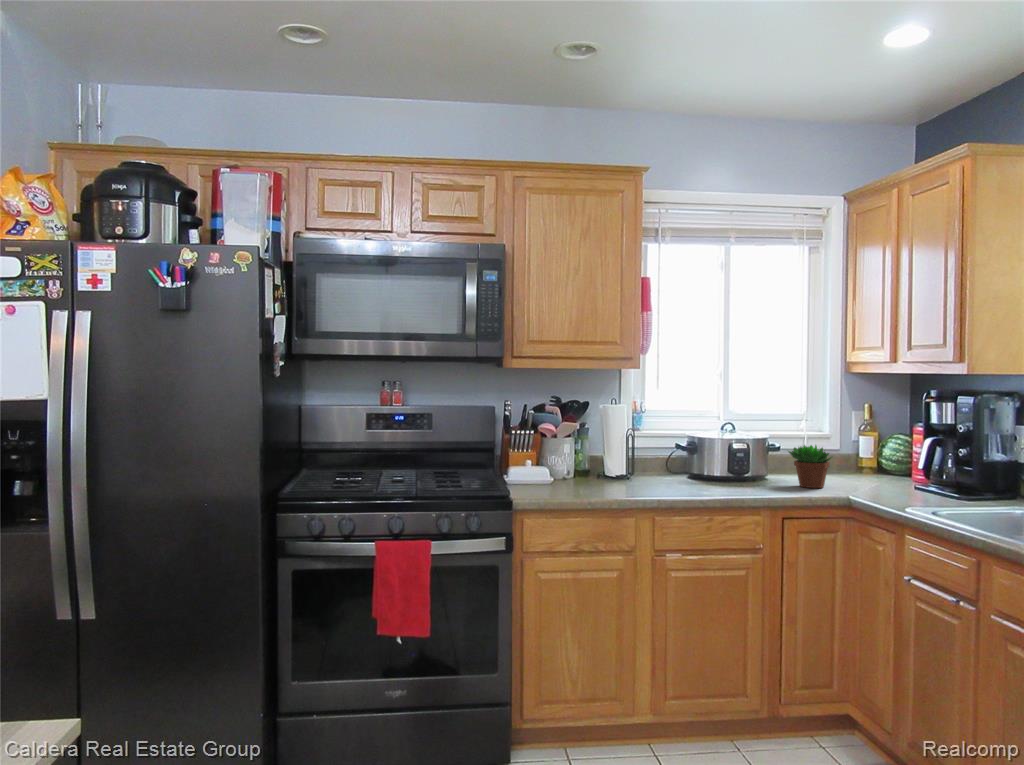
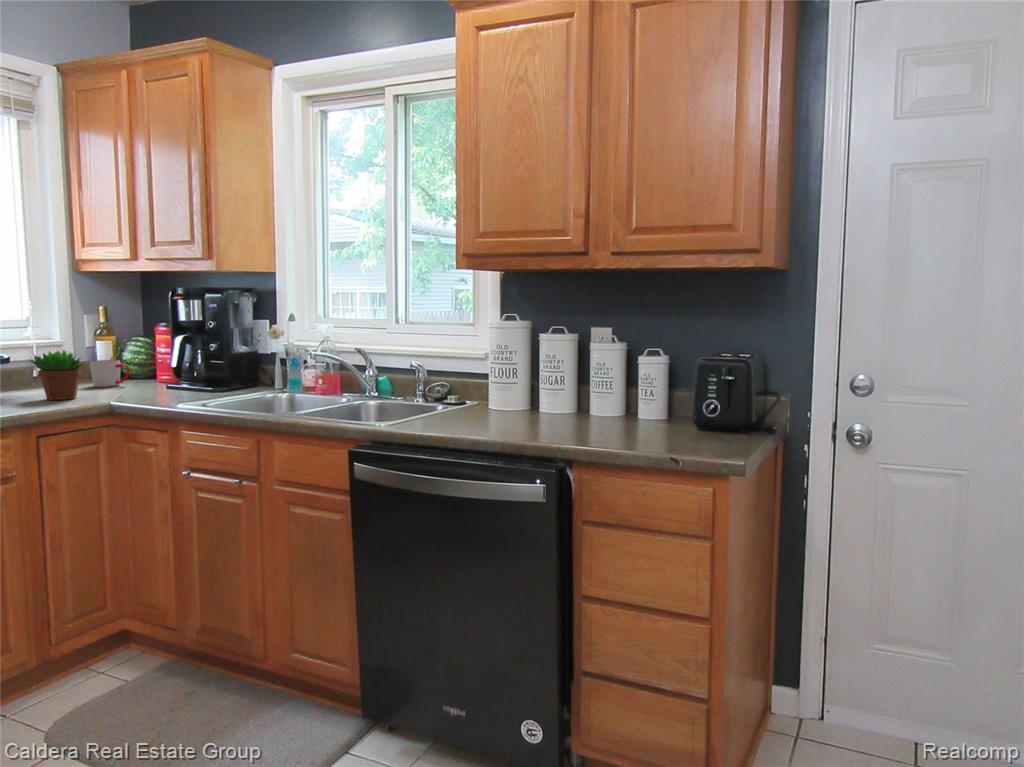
mug: none [848,454,882,479] -> present [90,360,130,387]

